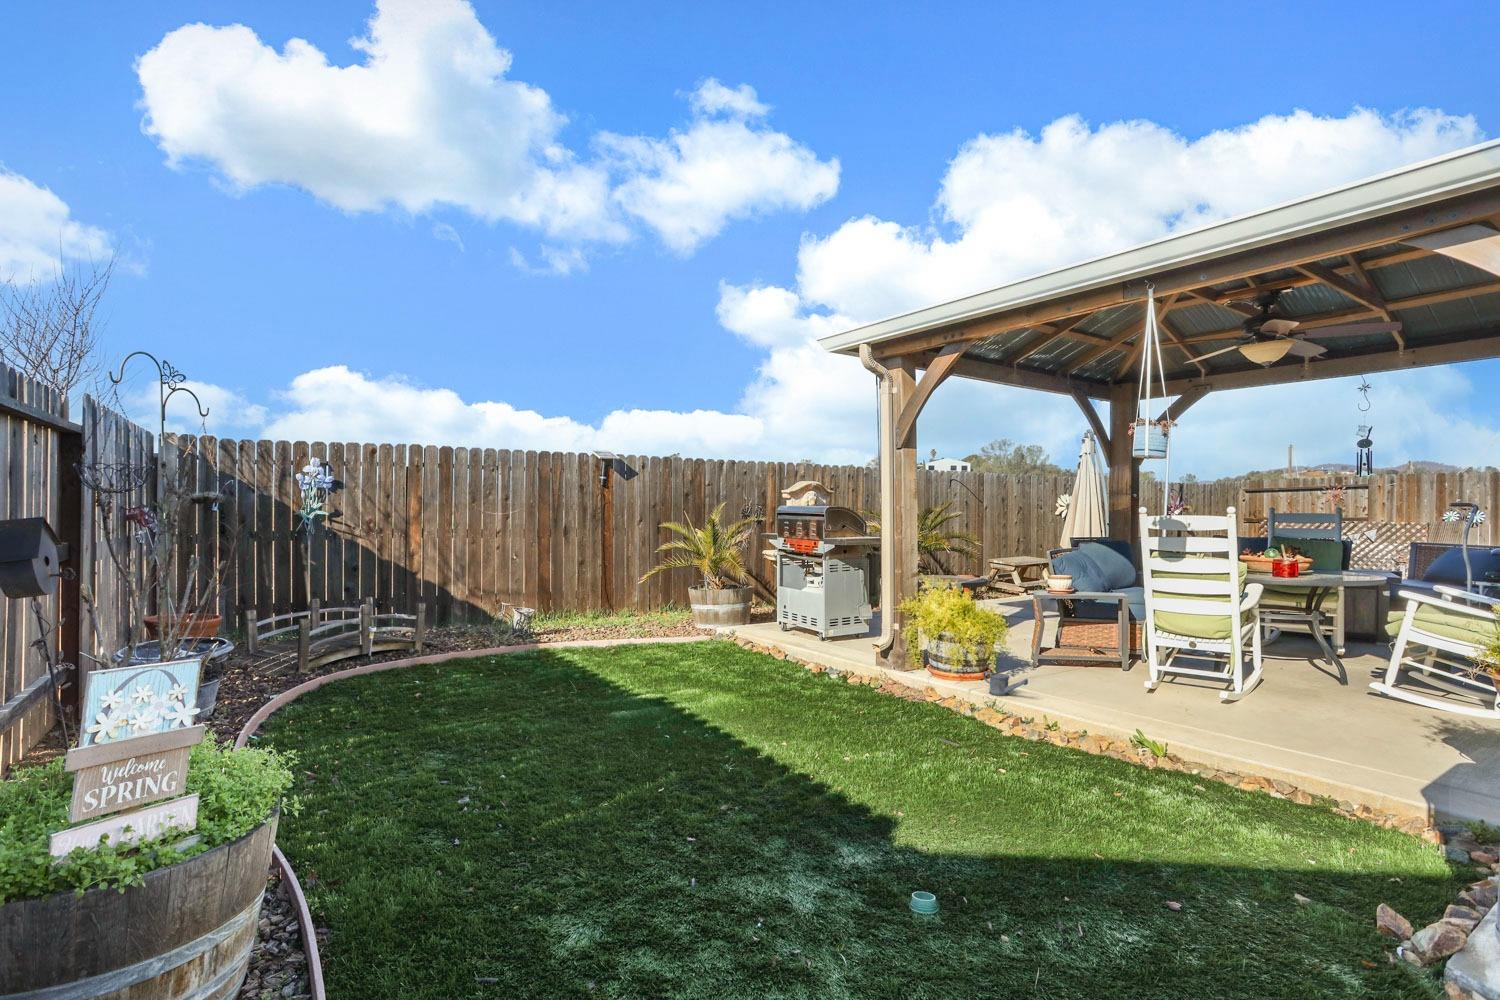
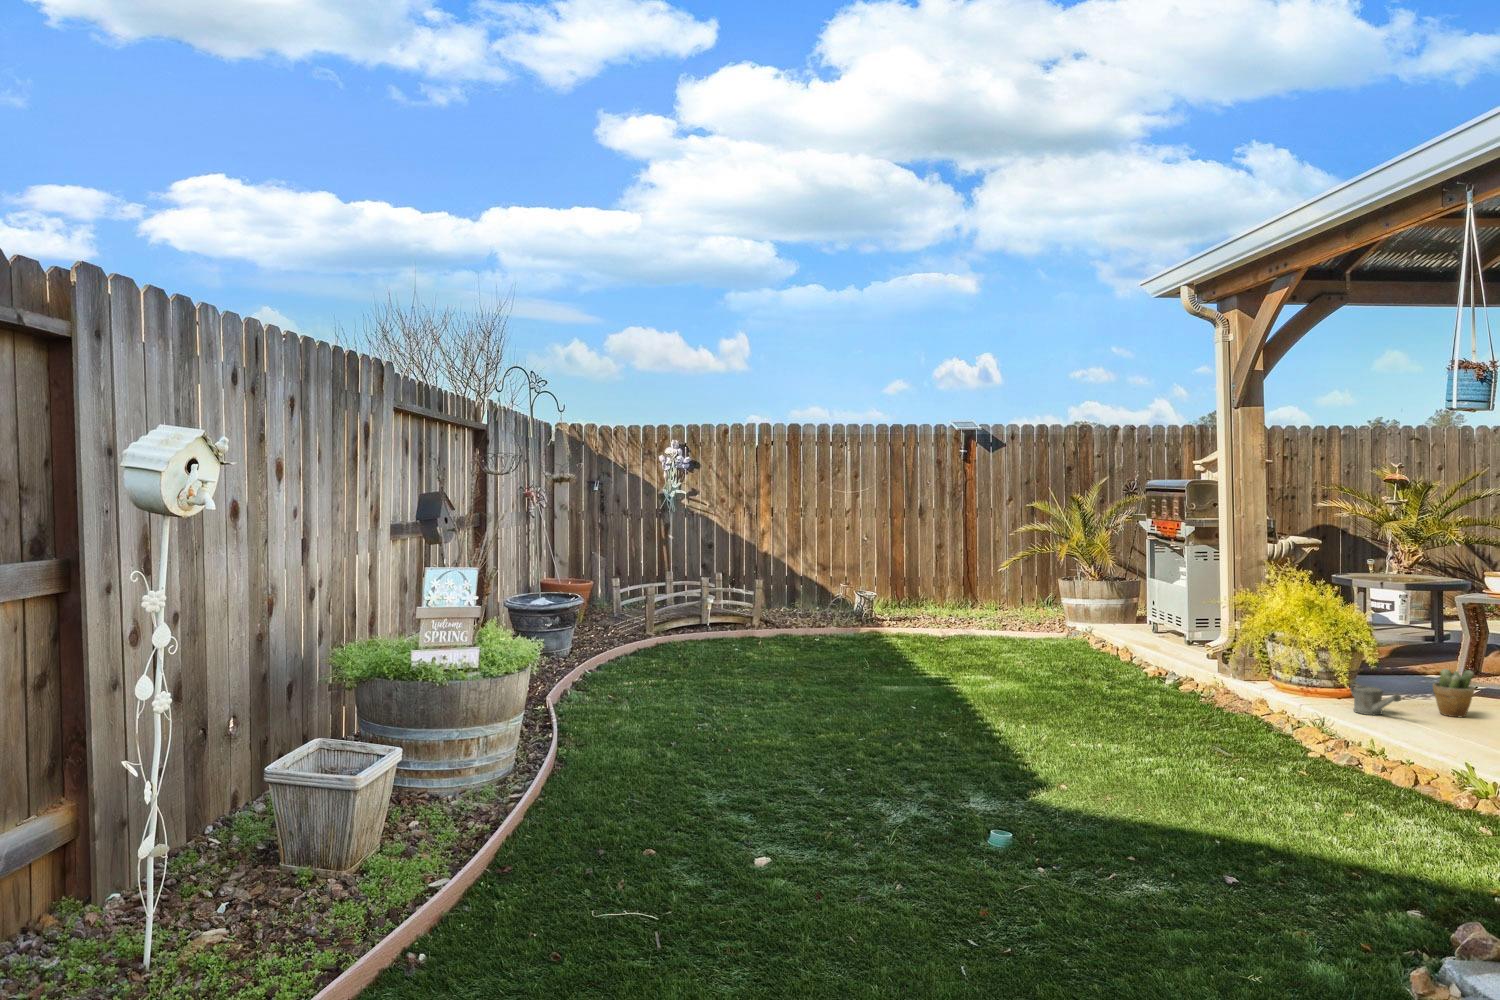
potted plant: none [1031,655,1059,690] -> present [1433,669,1474,717]

